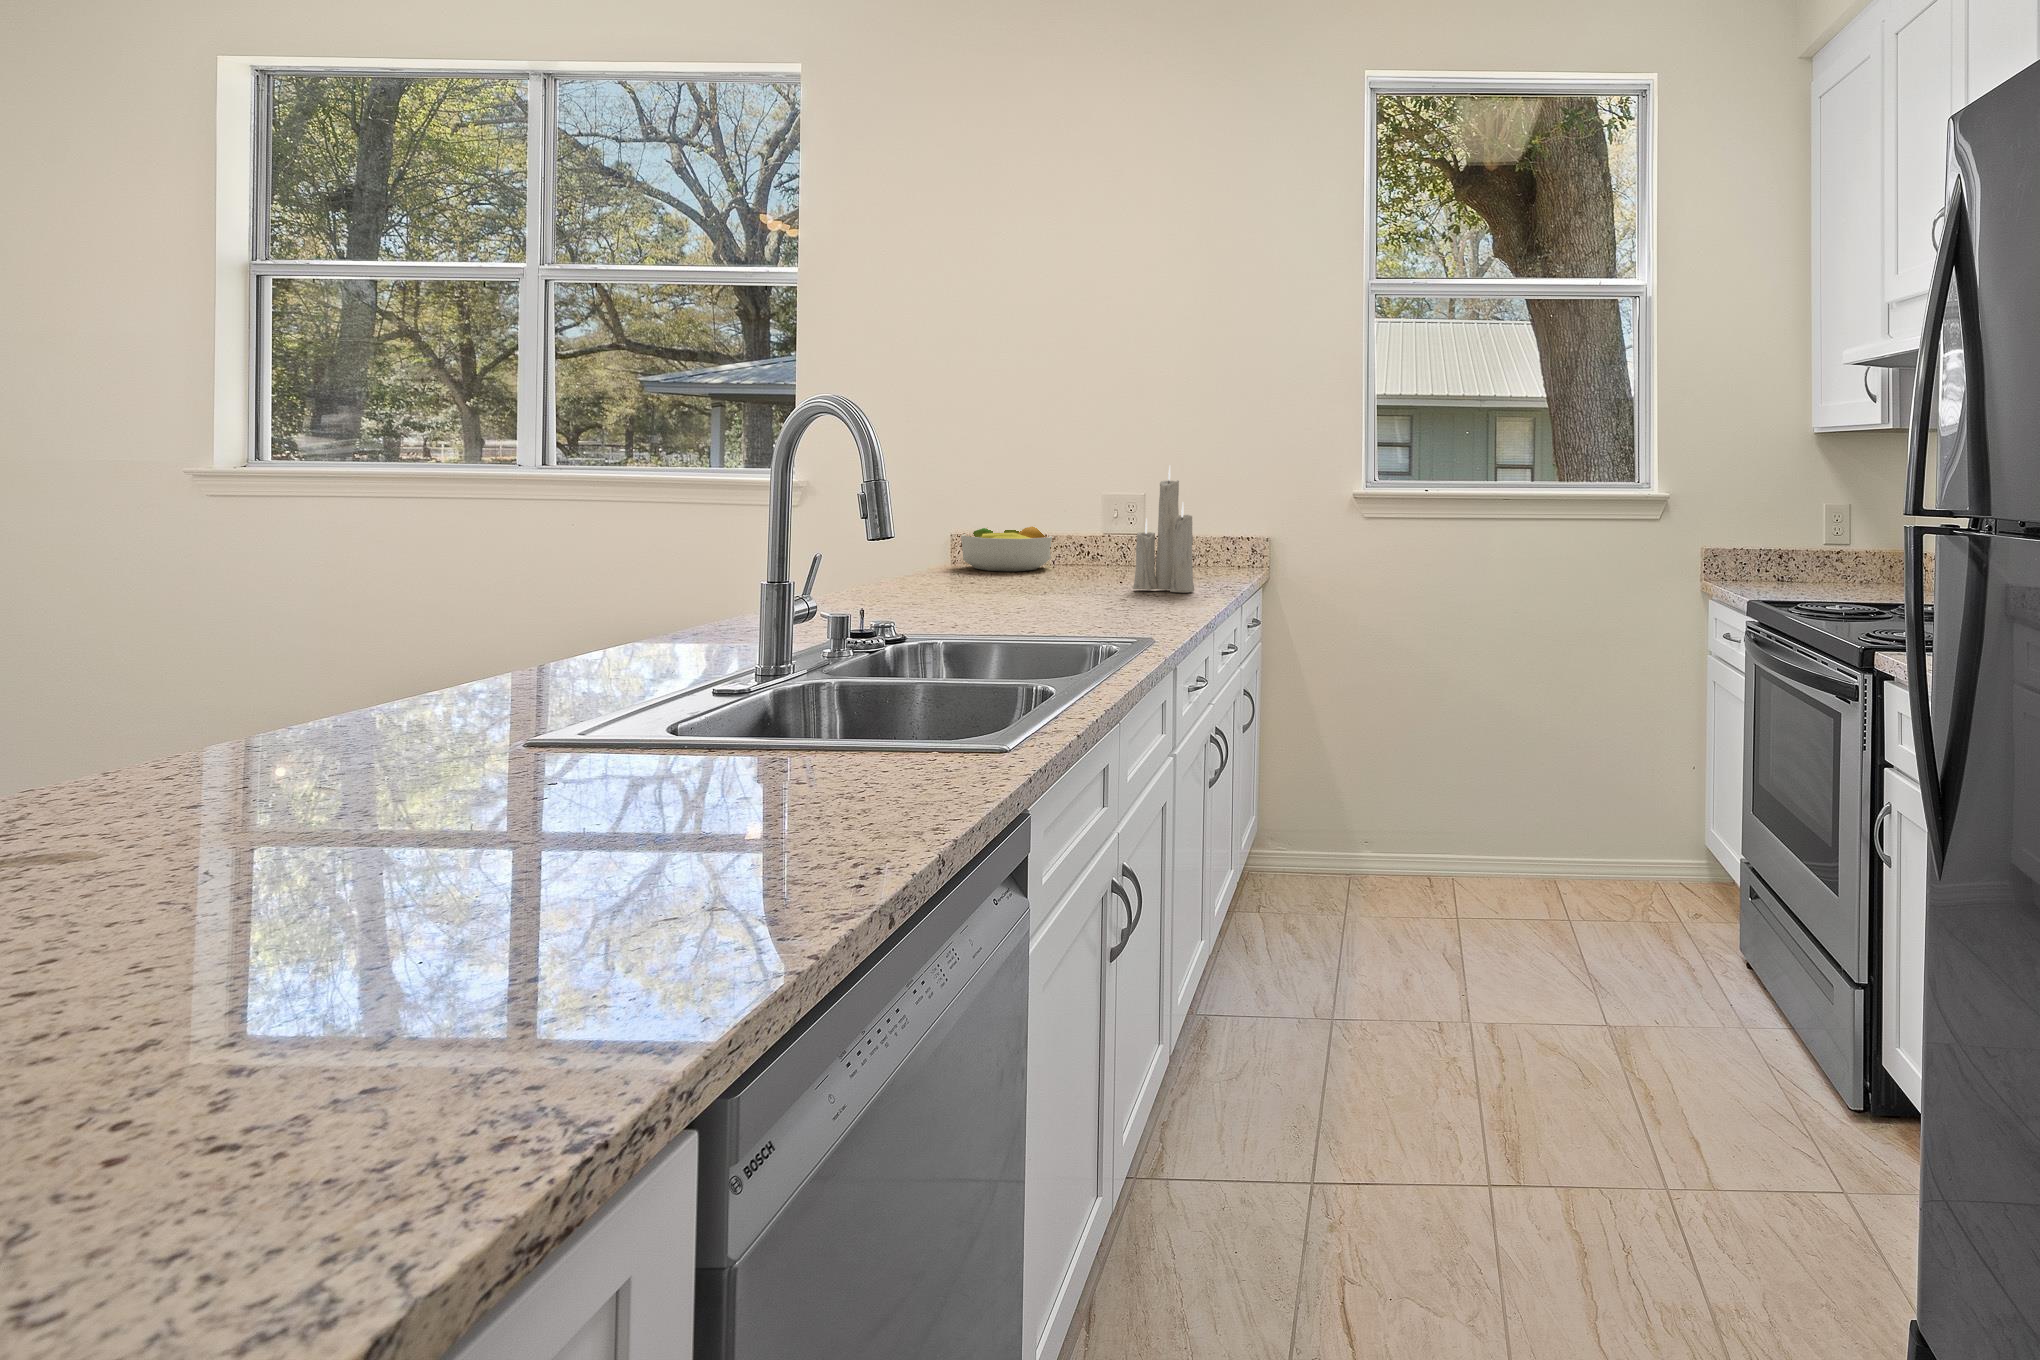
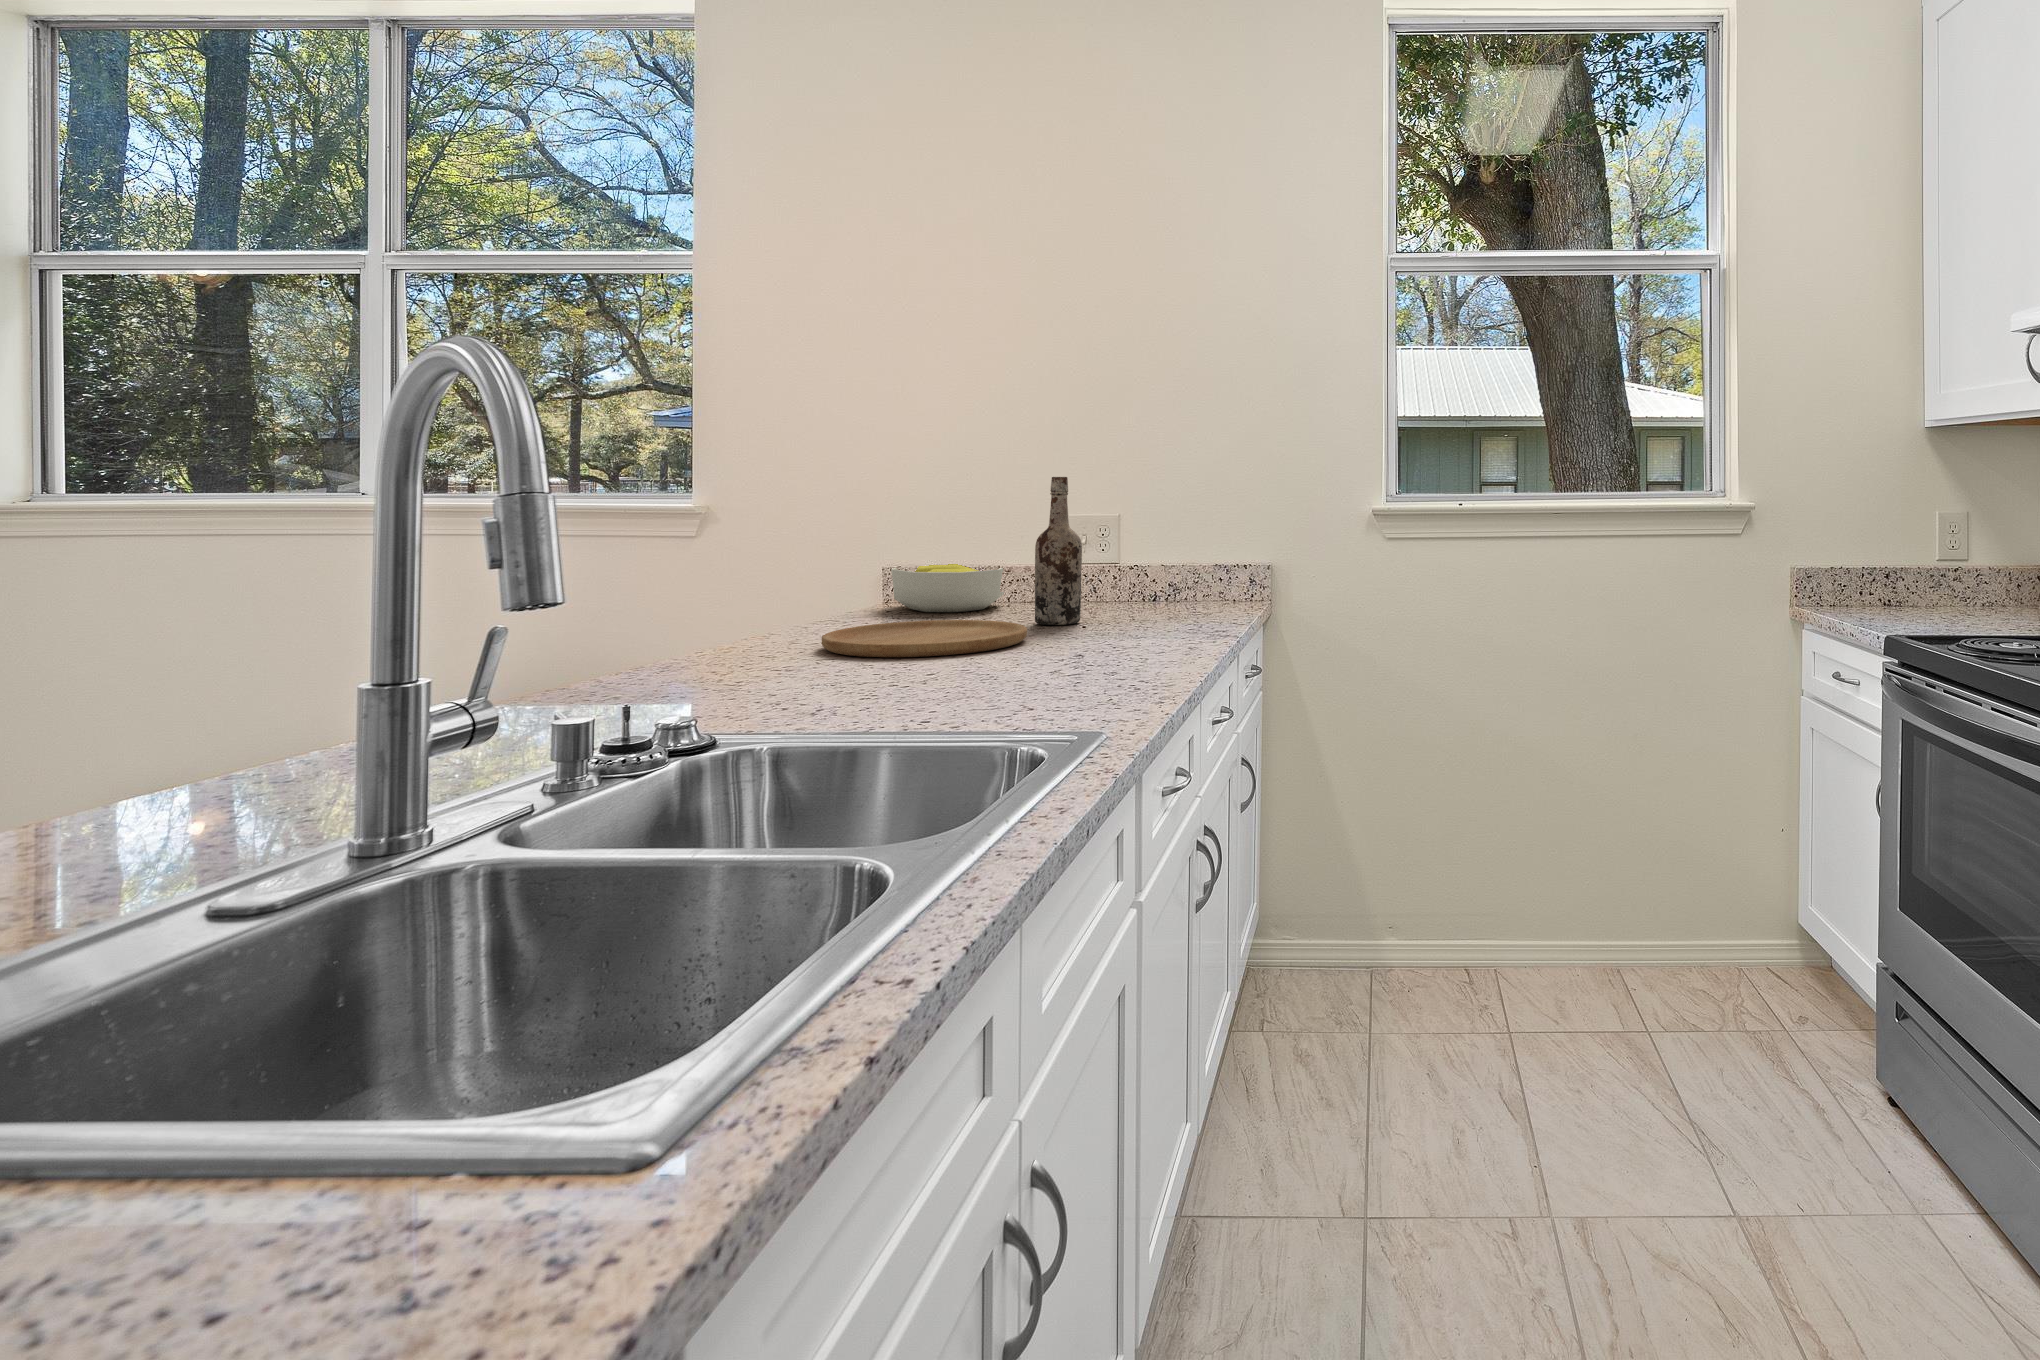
wine bottle: none [1082,464,1119,581] -> present [1035,477,1082,625]
candle: present [1133,466,1194,593] -> none [1095,468,1175,641]
cutting board: none [926,575,1081,598] -> present [822,620,1027,657]

